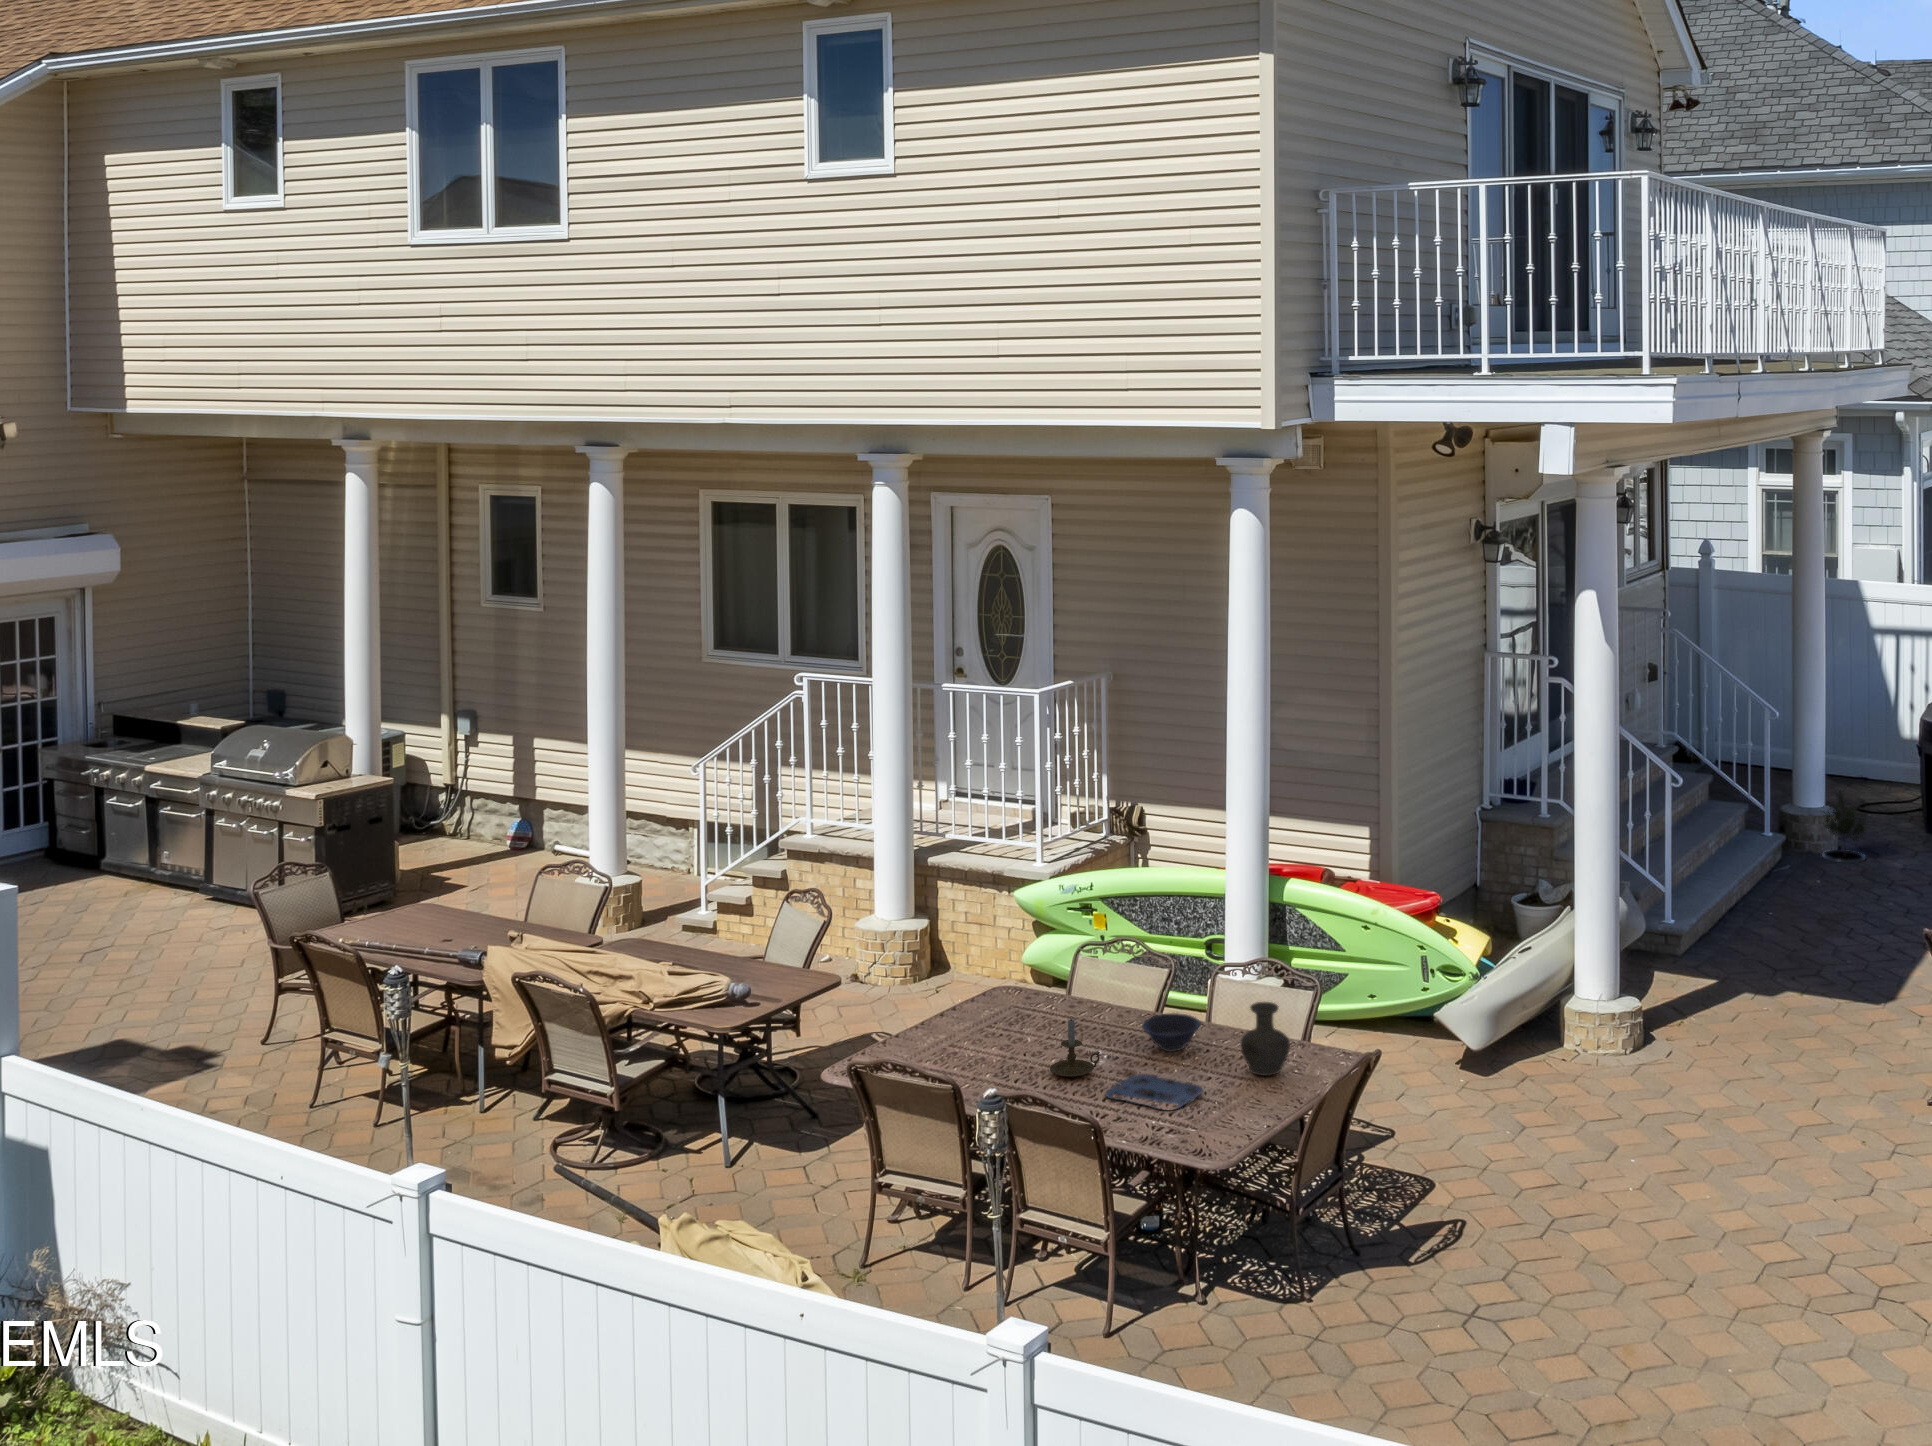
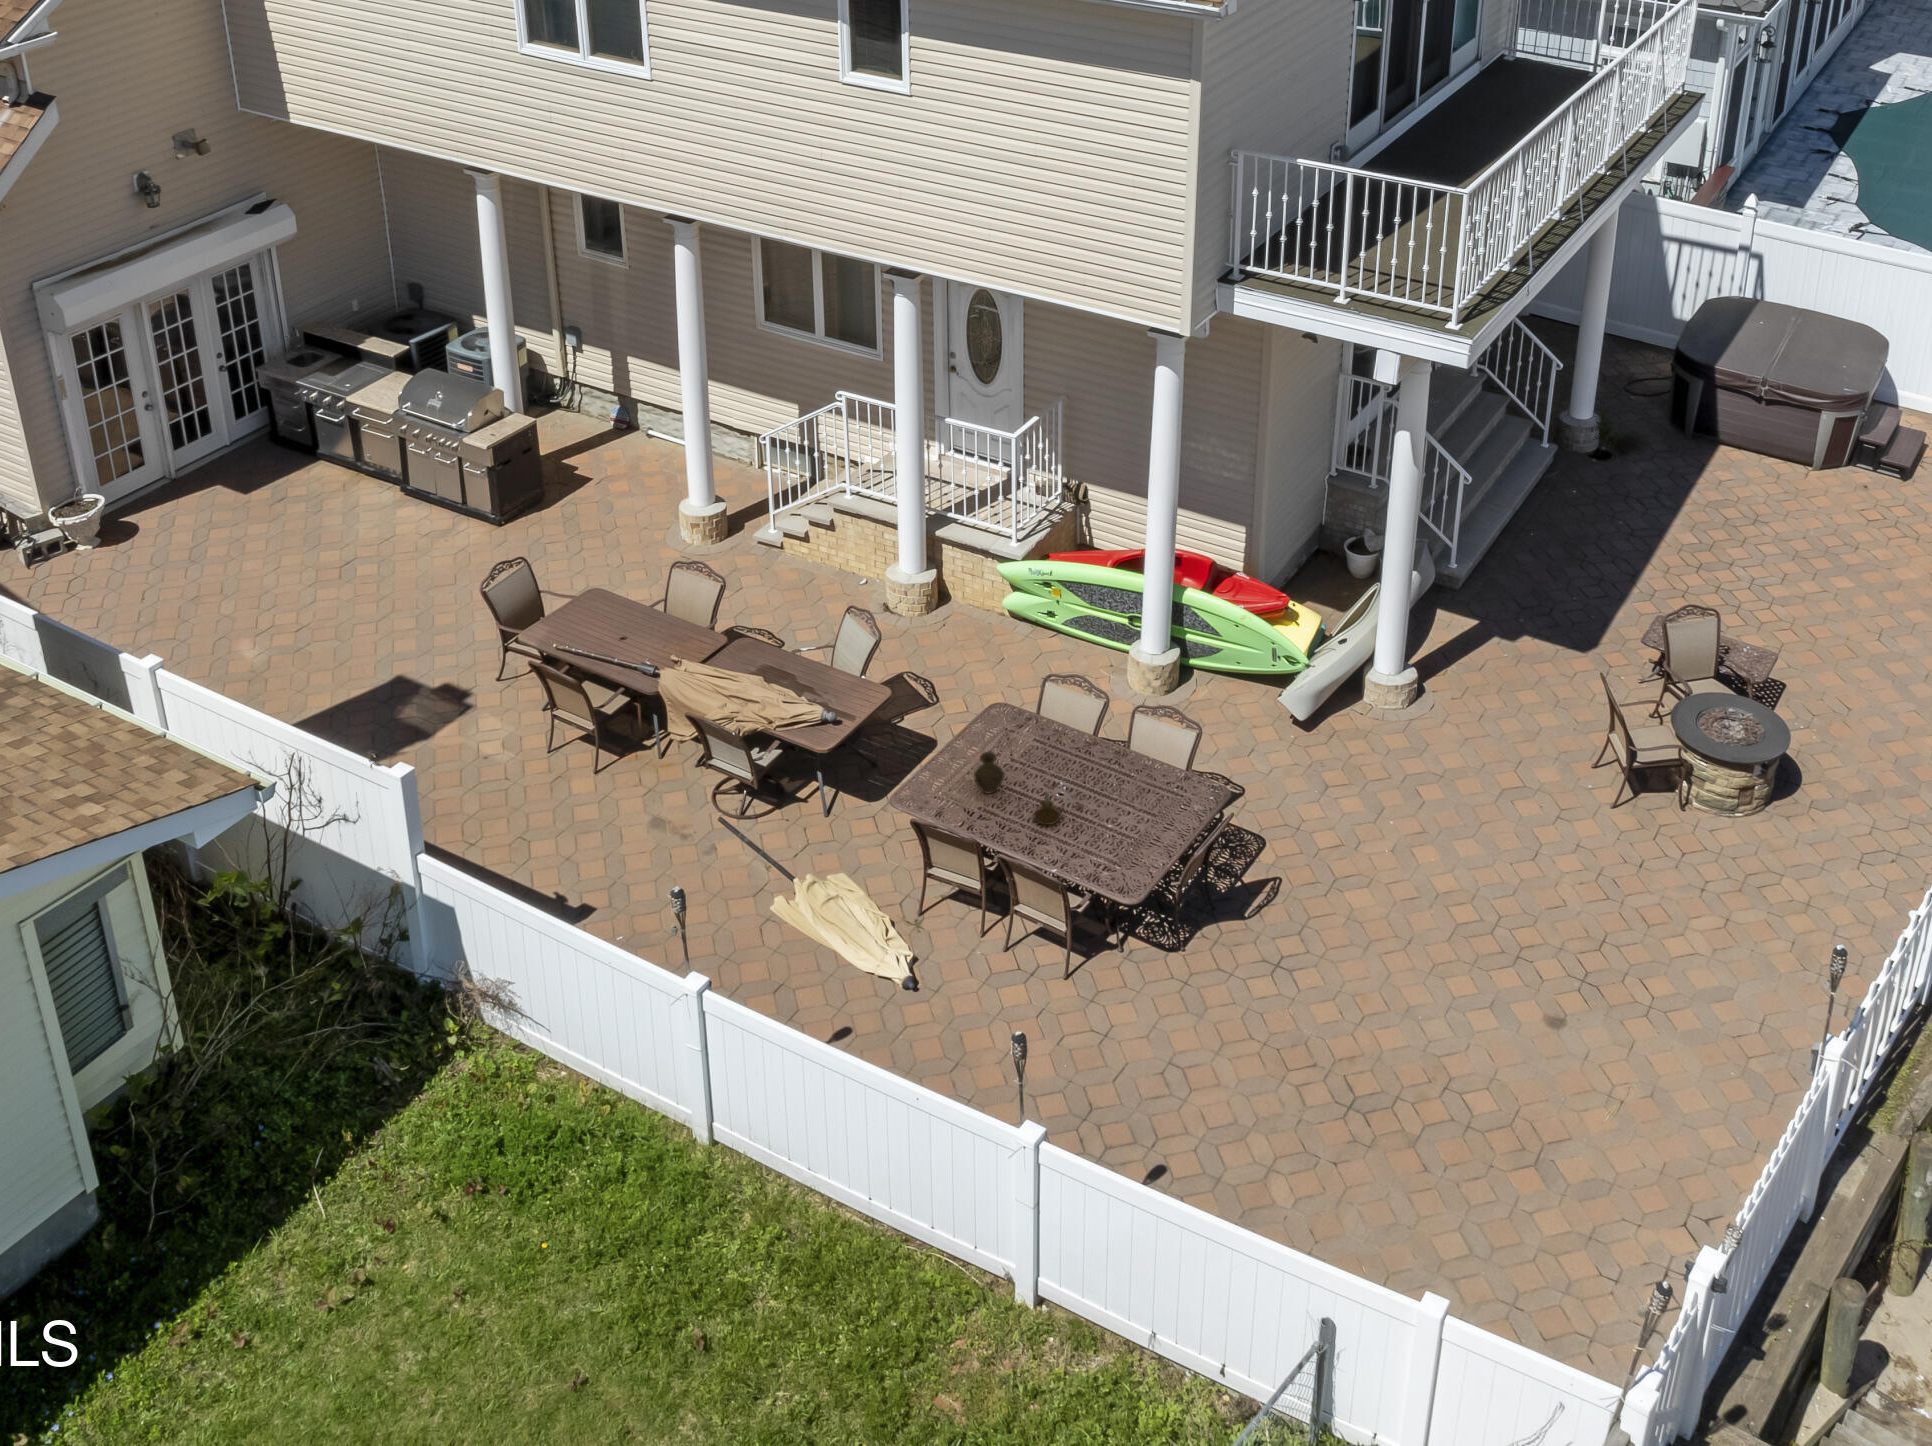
vase: present [1241,1002,1290,1076] -> present [974,752,1004,793]
bowl: present [1142,1013,1201,1052] -> none [1090,762,1127,791]
serving tray: present [1105,1074,1203,1110] -> none [1068,824,1128,864]

